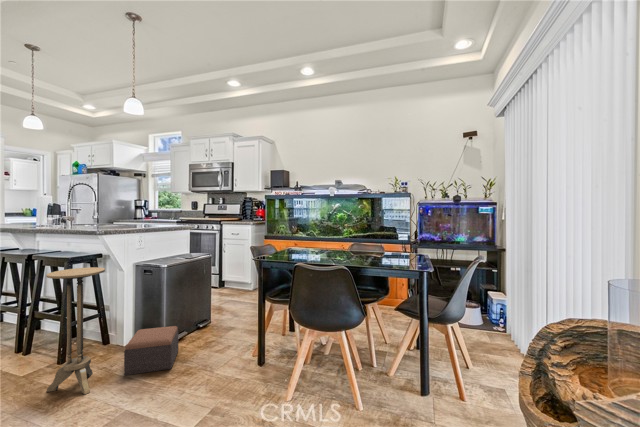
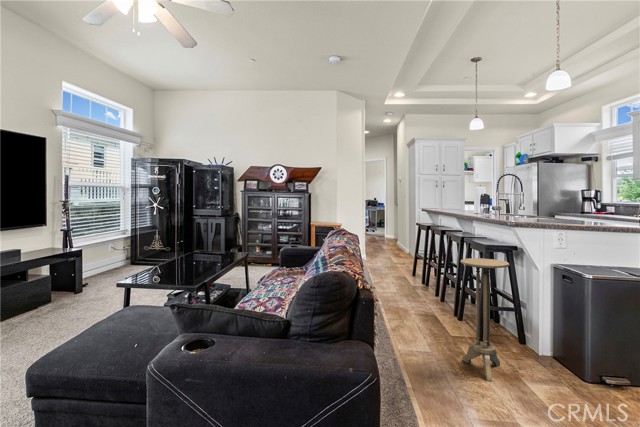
footstool: present [124,326,178,375] -> none [528,342,608,410]

